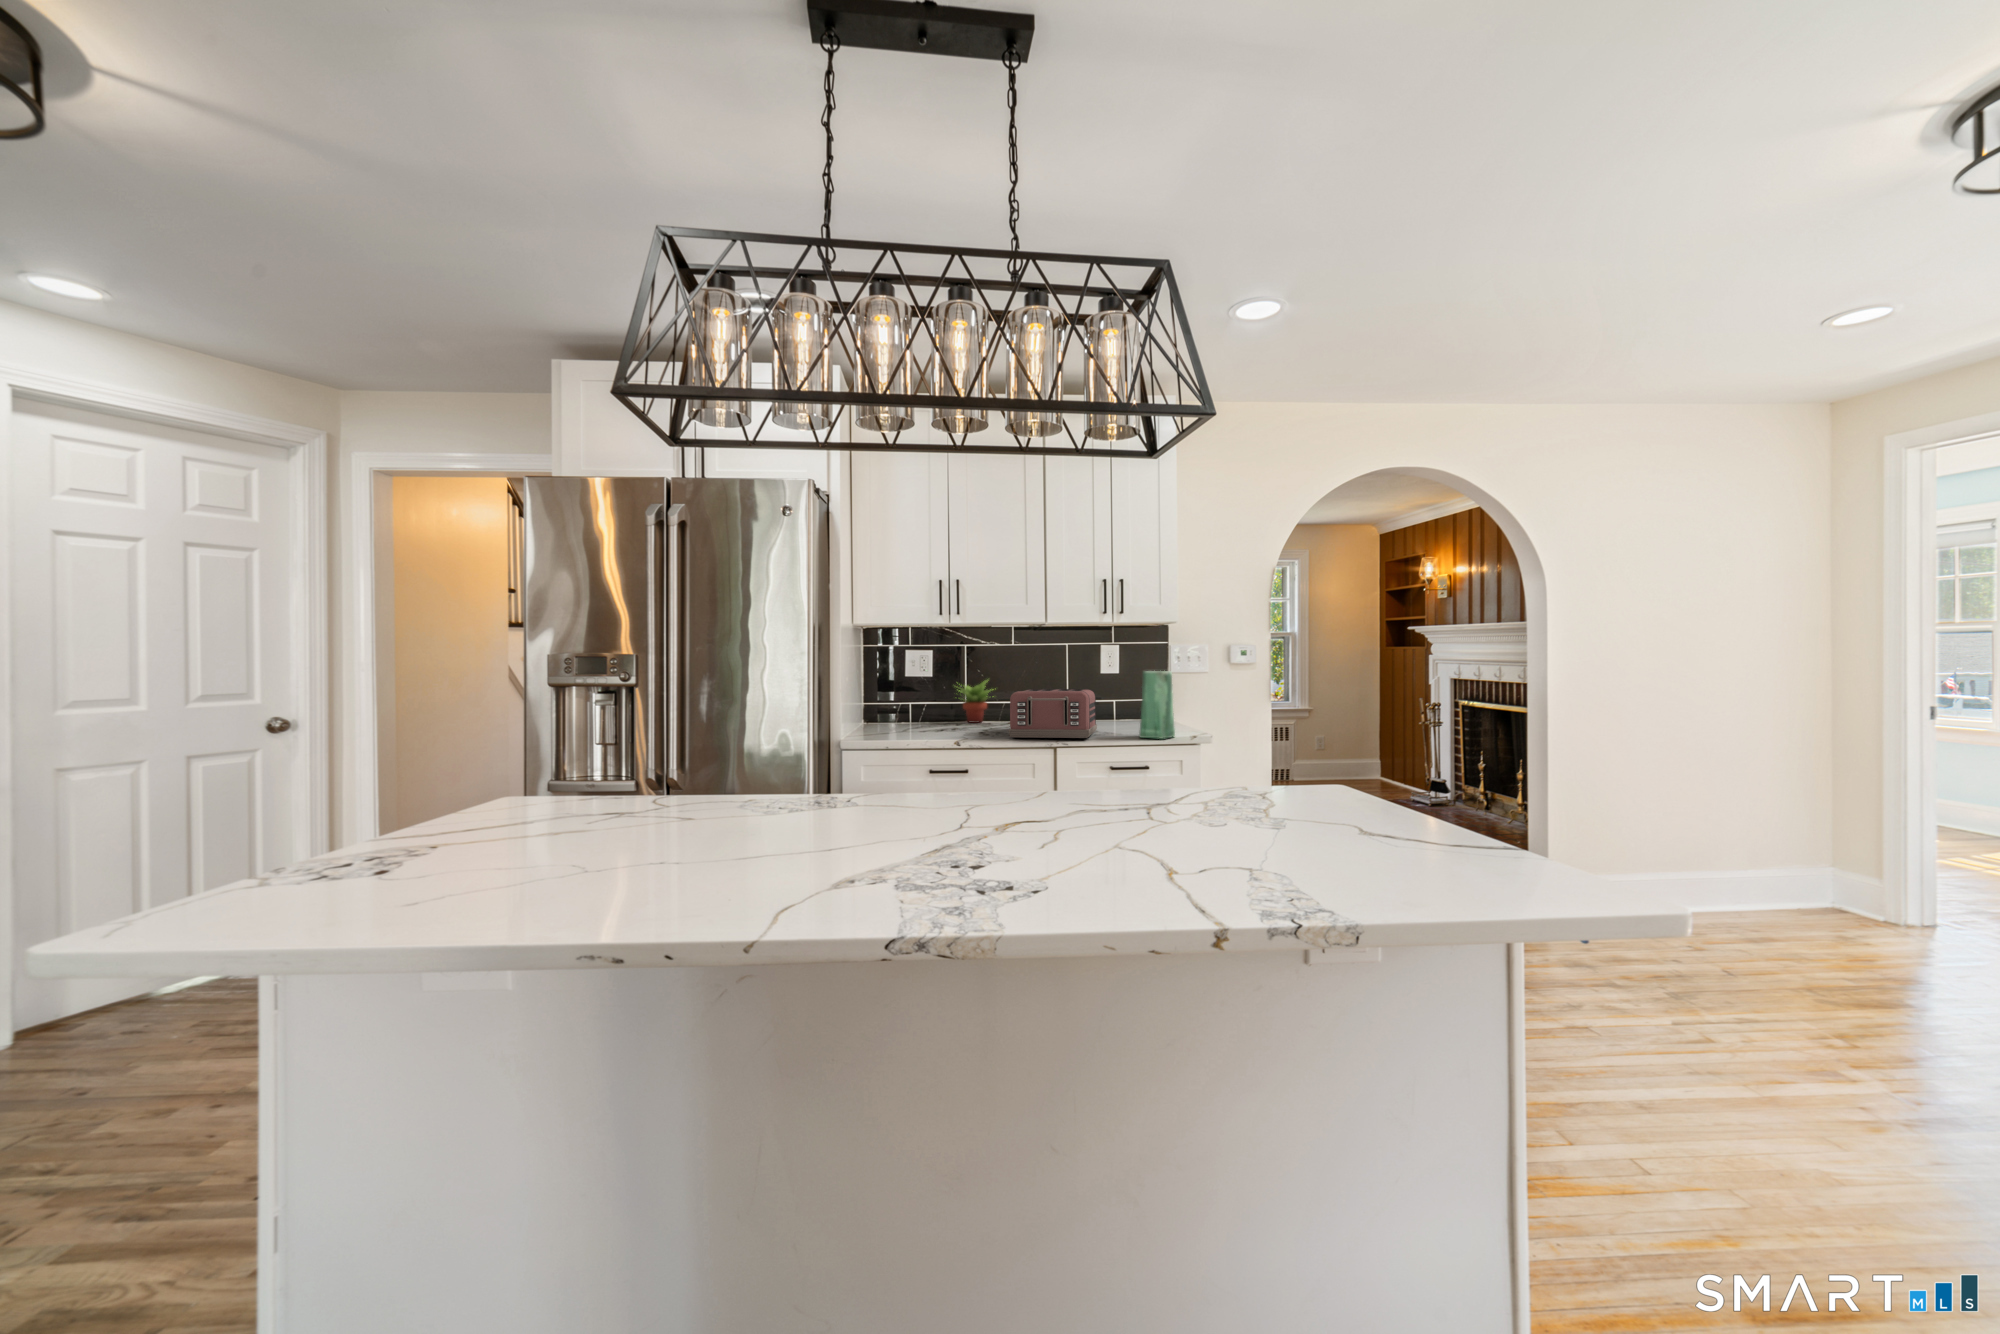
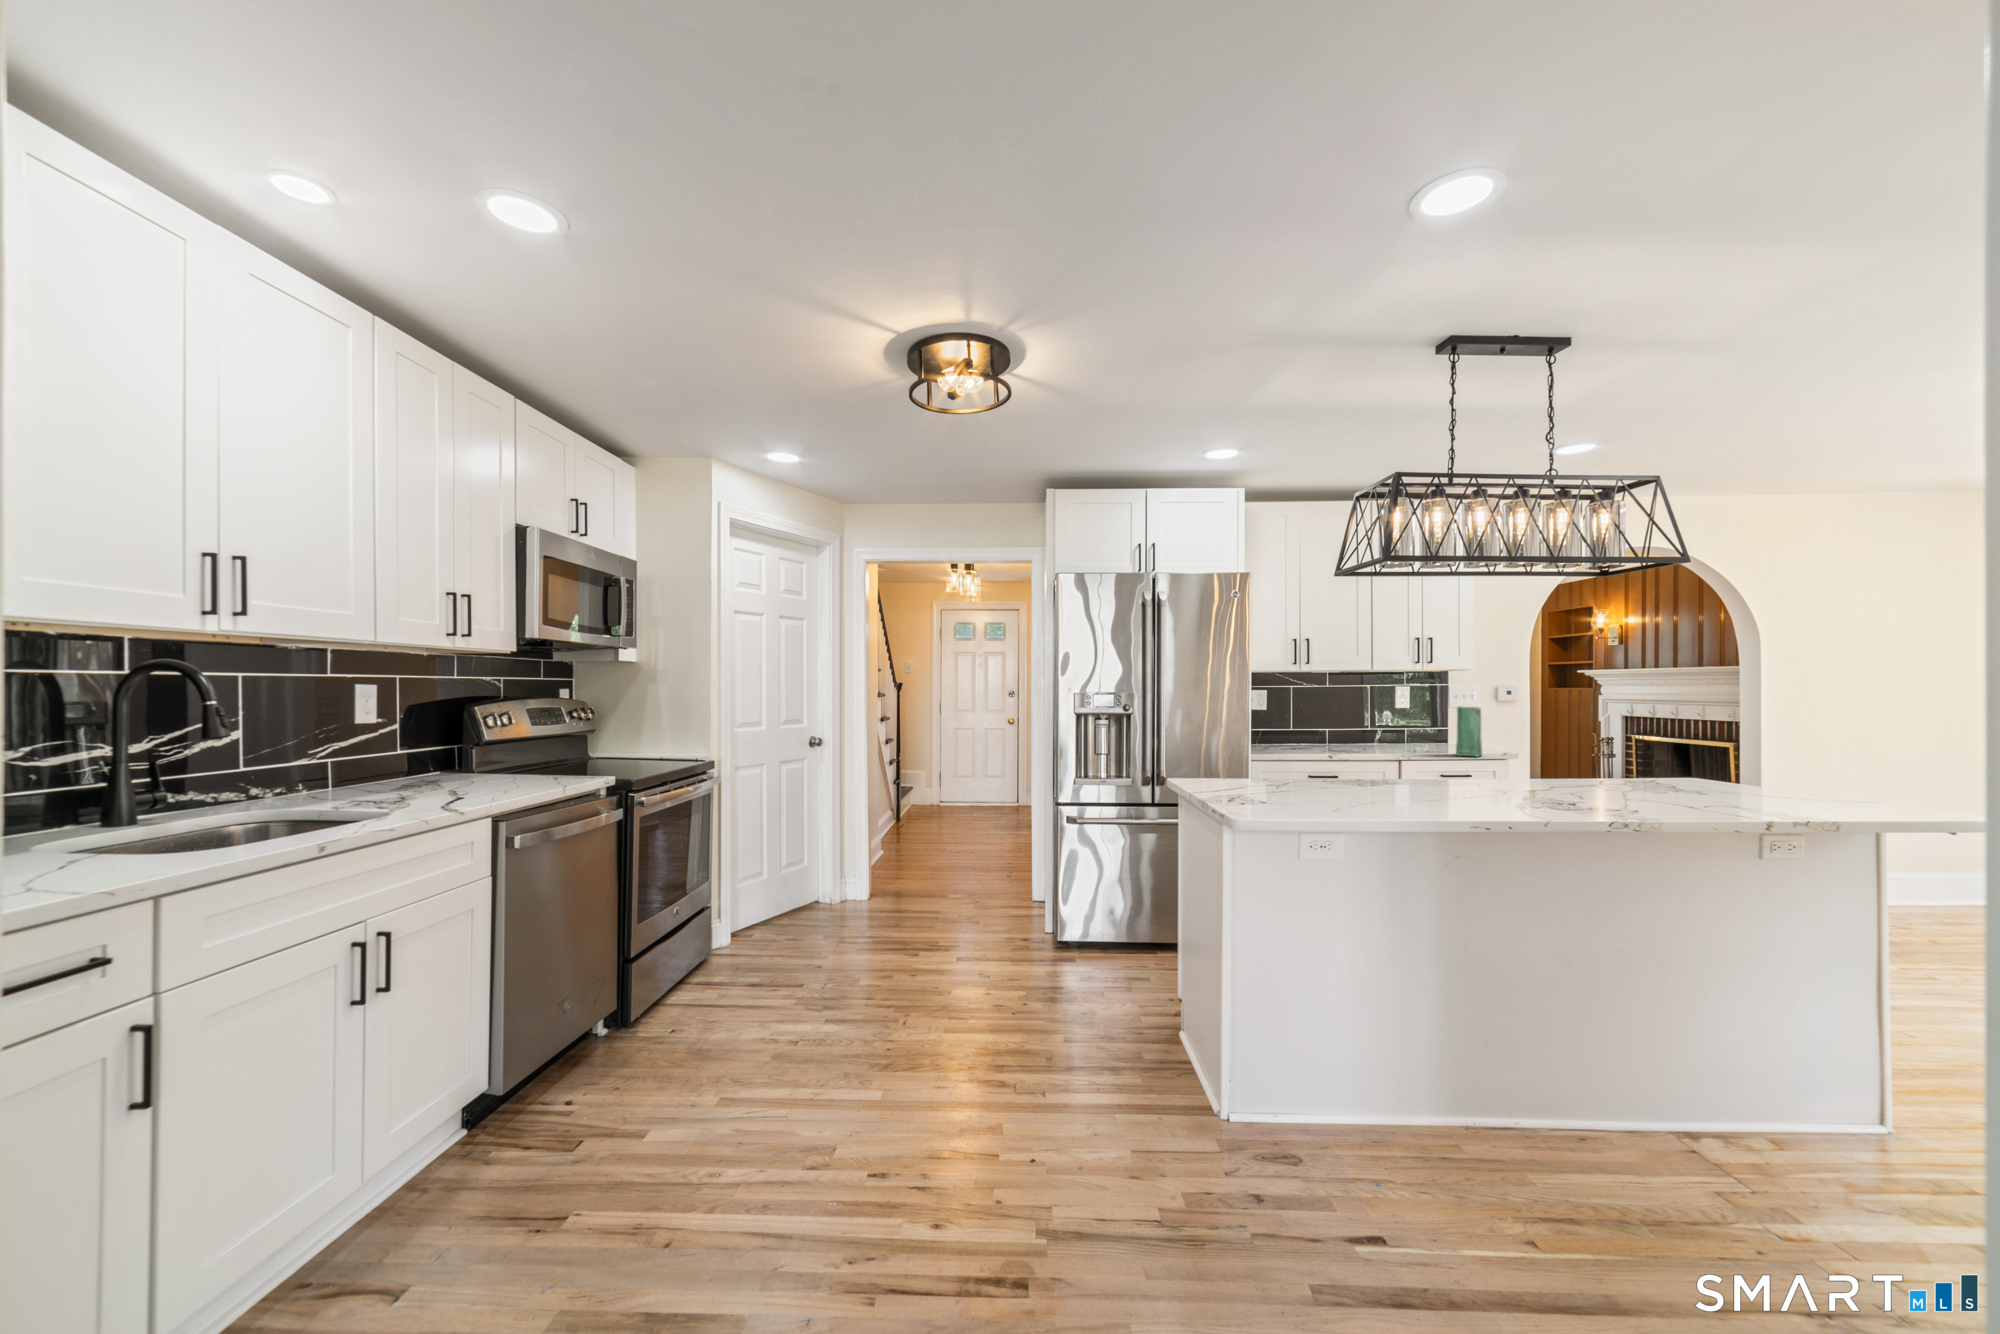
succulent plant: present [959,680,989,722] -> none [1285,710,1319,743]
toaster: present [1009,689,1097,738] -> none [1351,719,1423,755]

